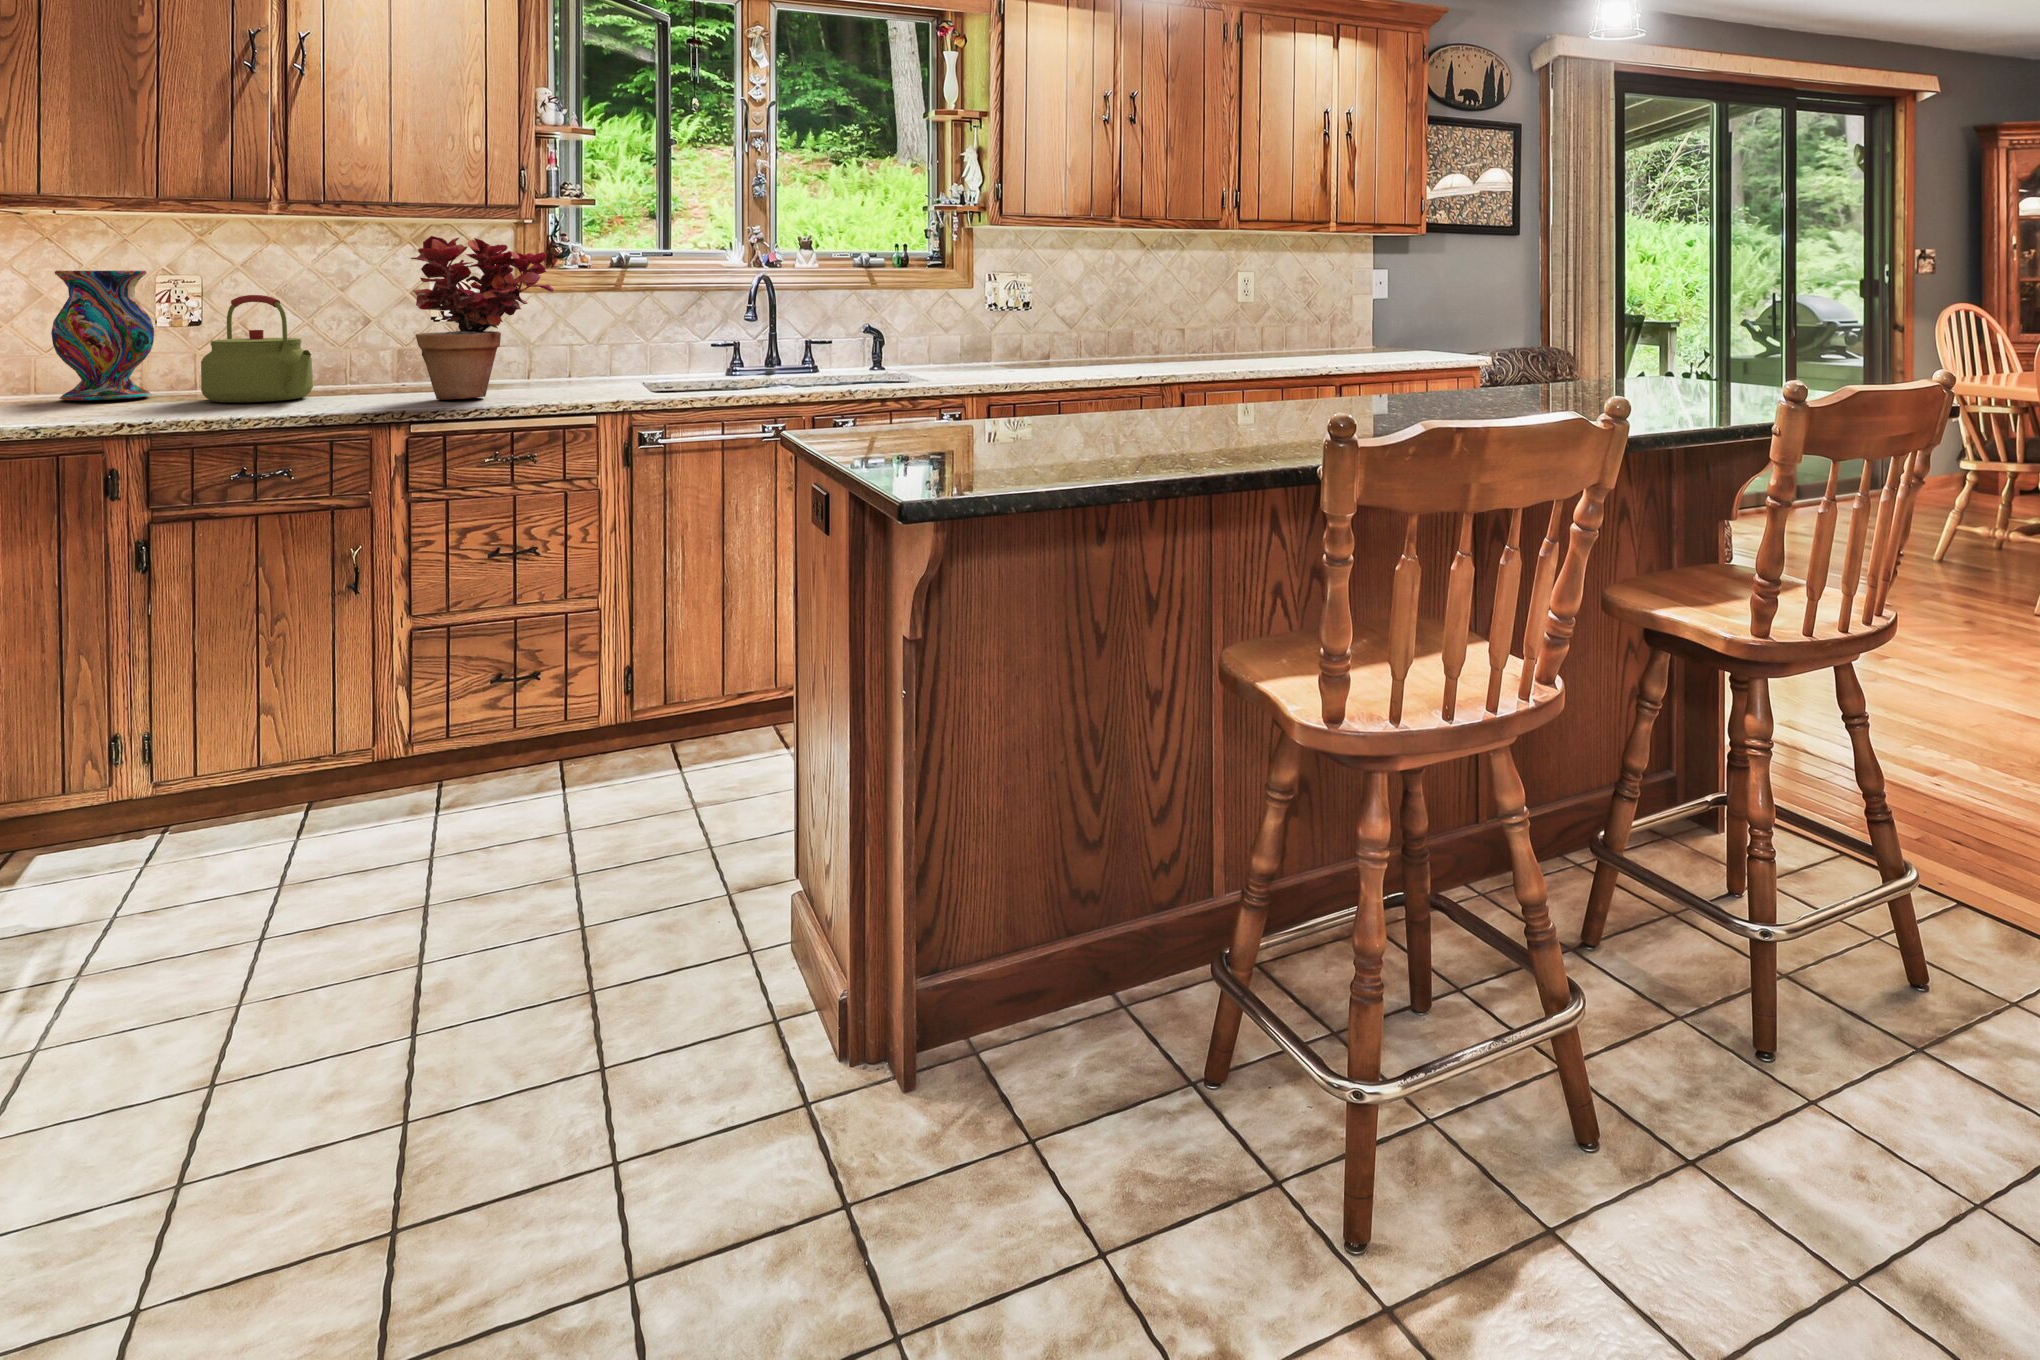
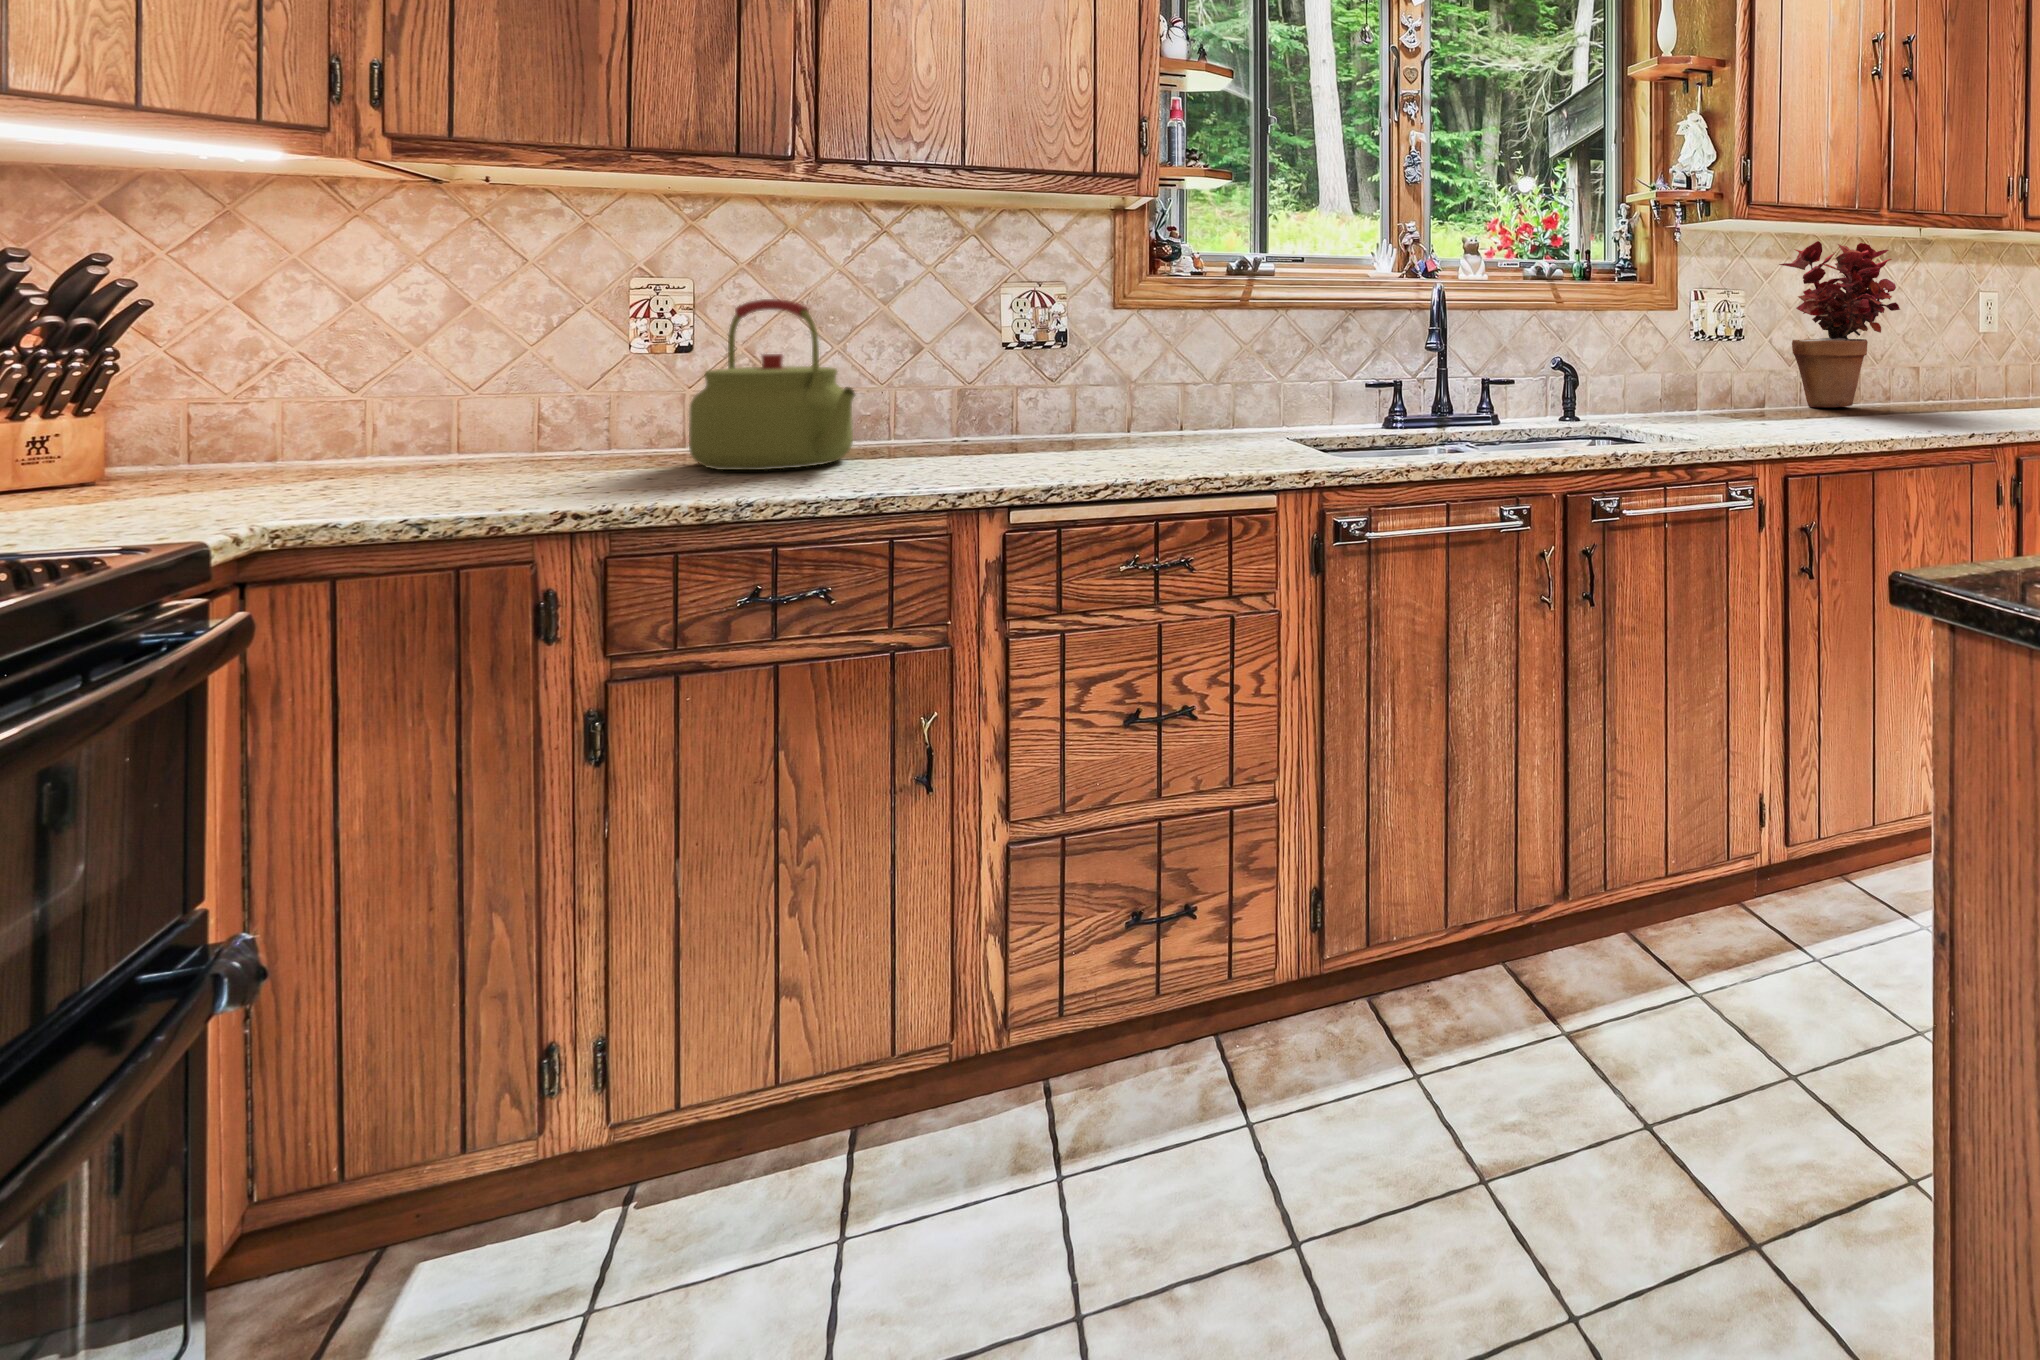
potted plant: present [411,236,554,399] -> present [1779,241,1900,407]
vase: present [51,271,154,401] -> none [468,258,621,466]

